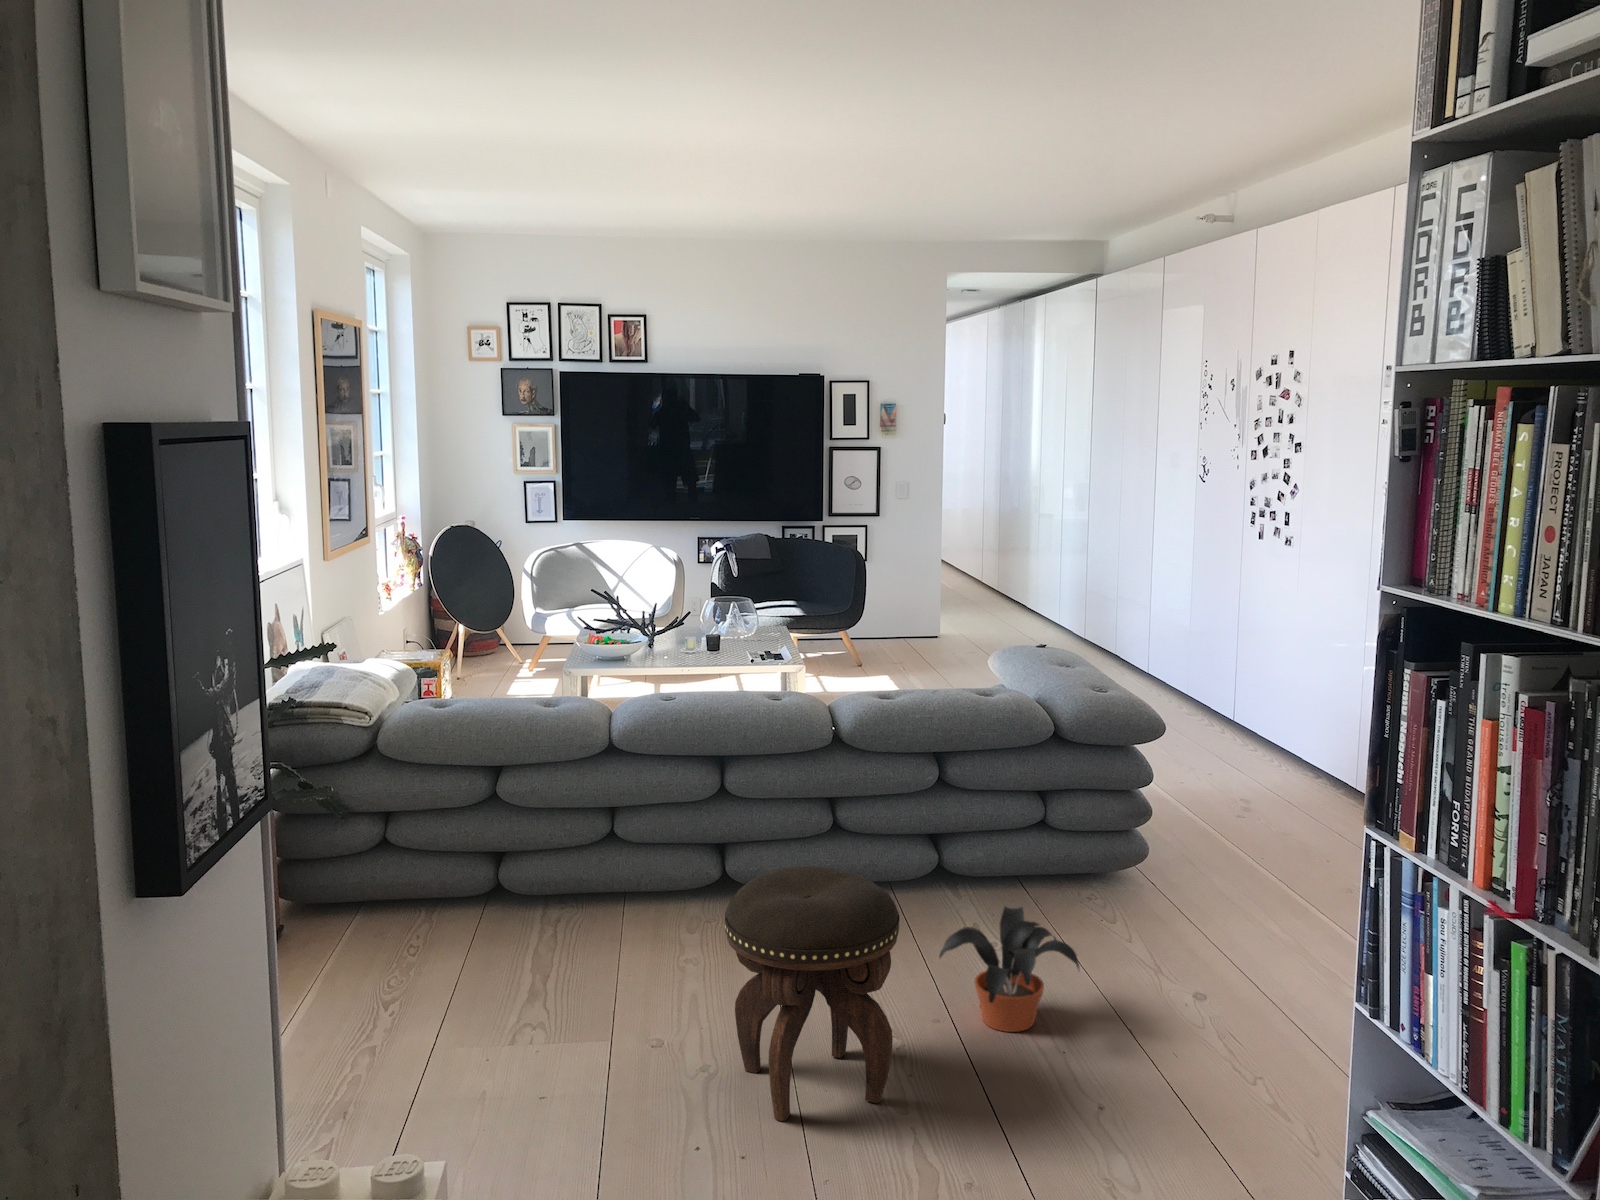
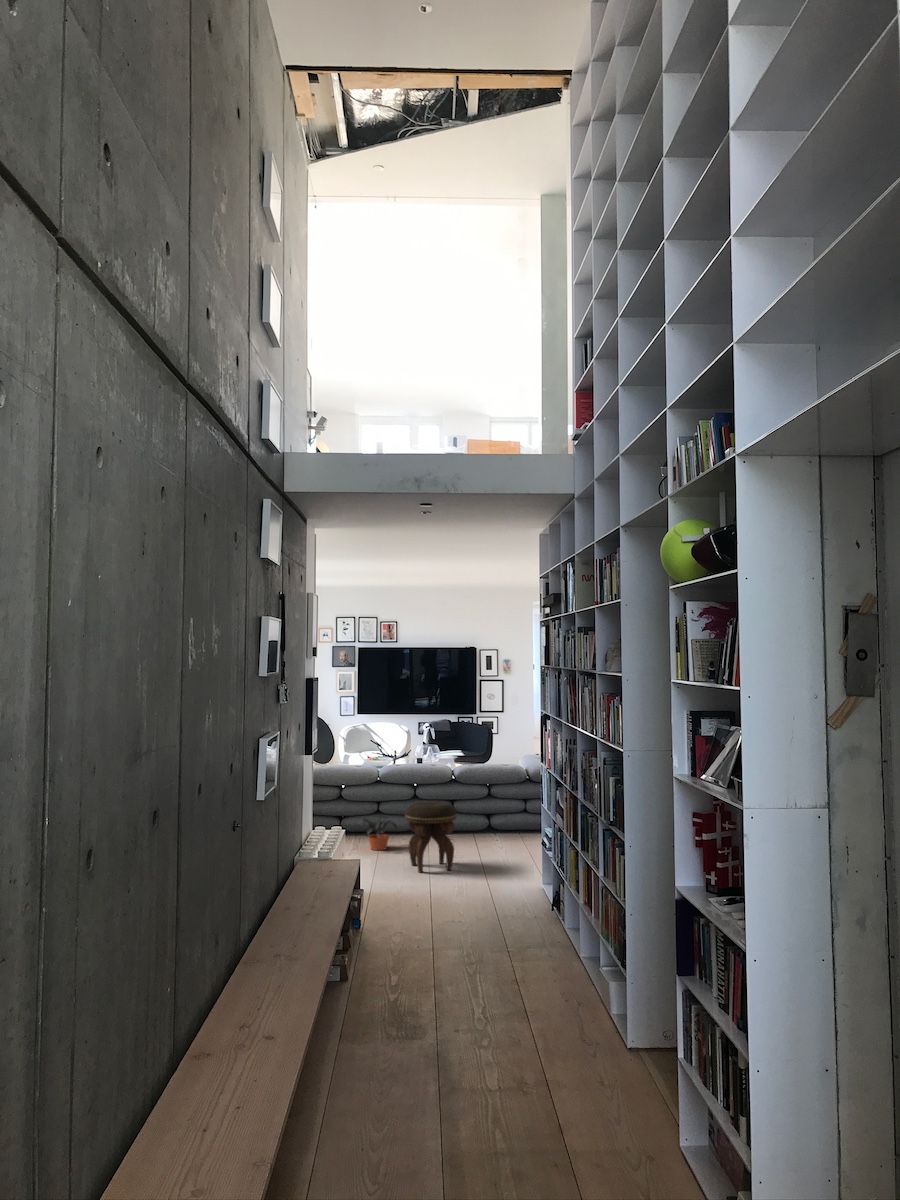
potted plant: present [940,906,1079,1032] -> present [358,815,397,850]

